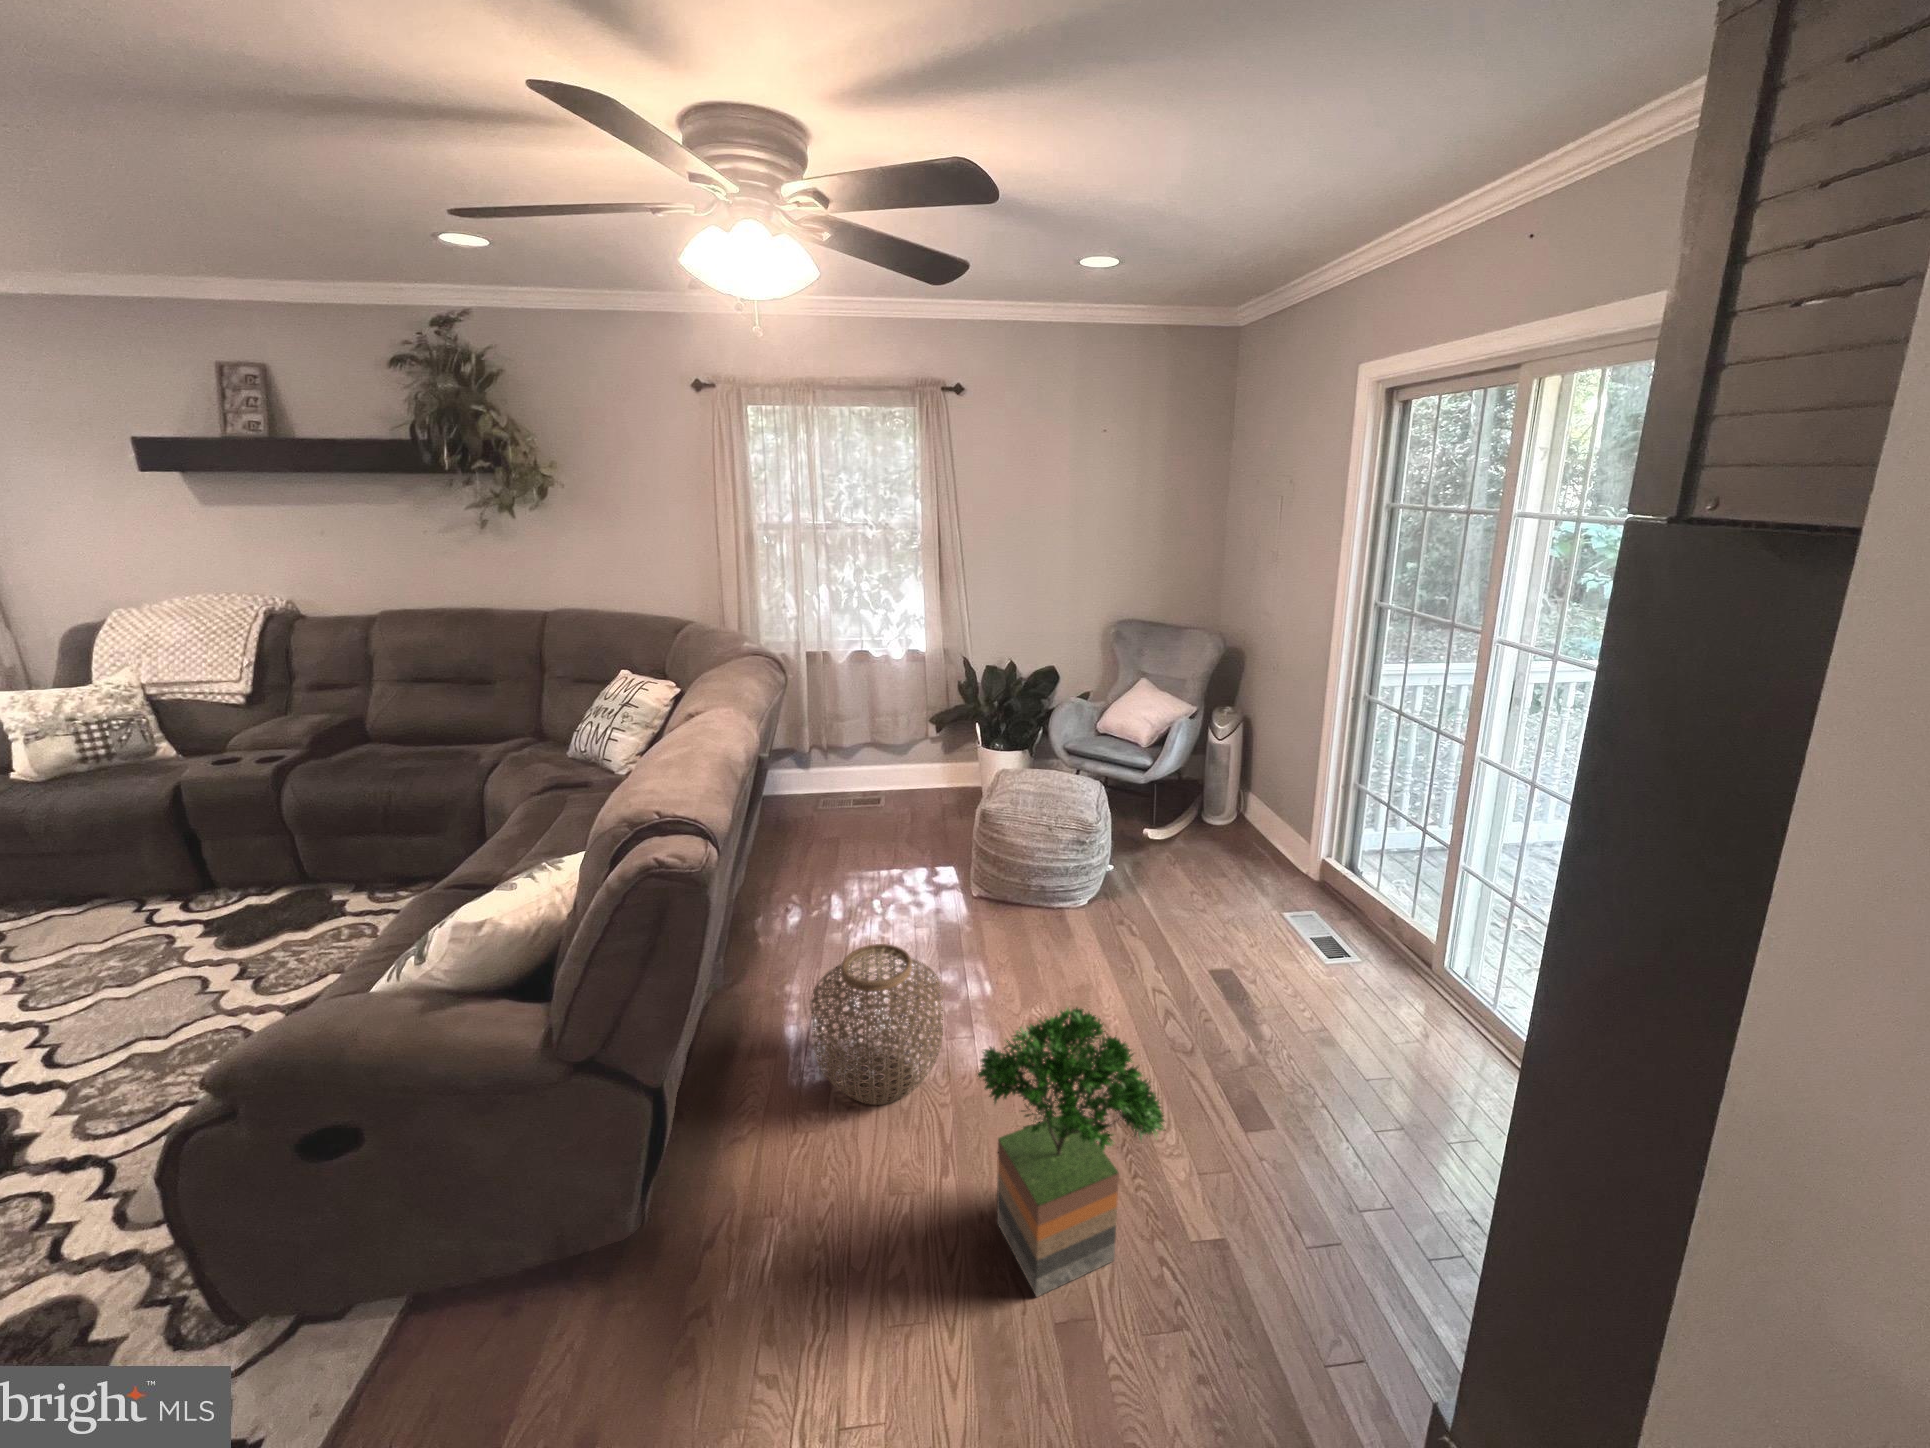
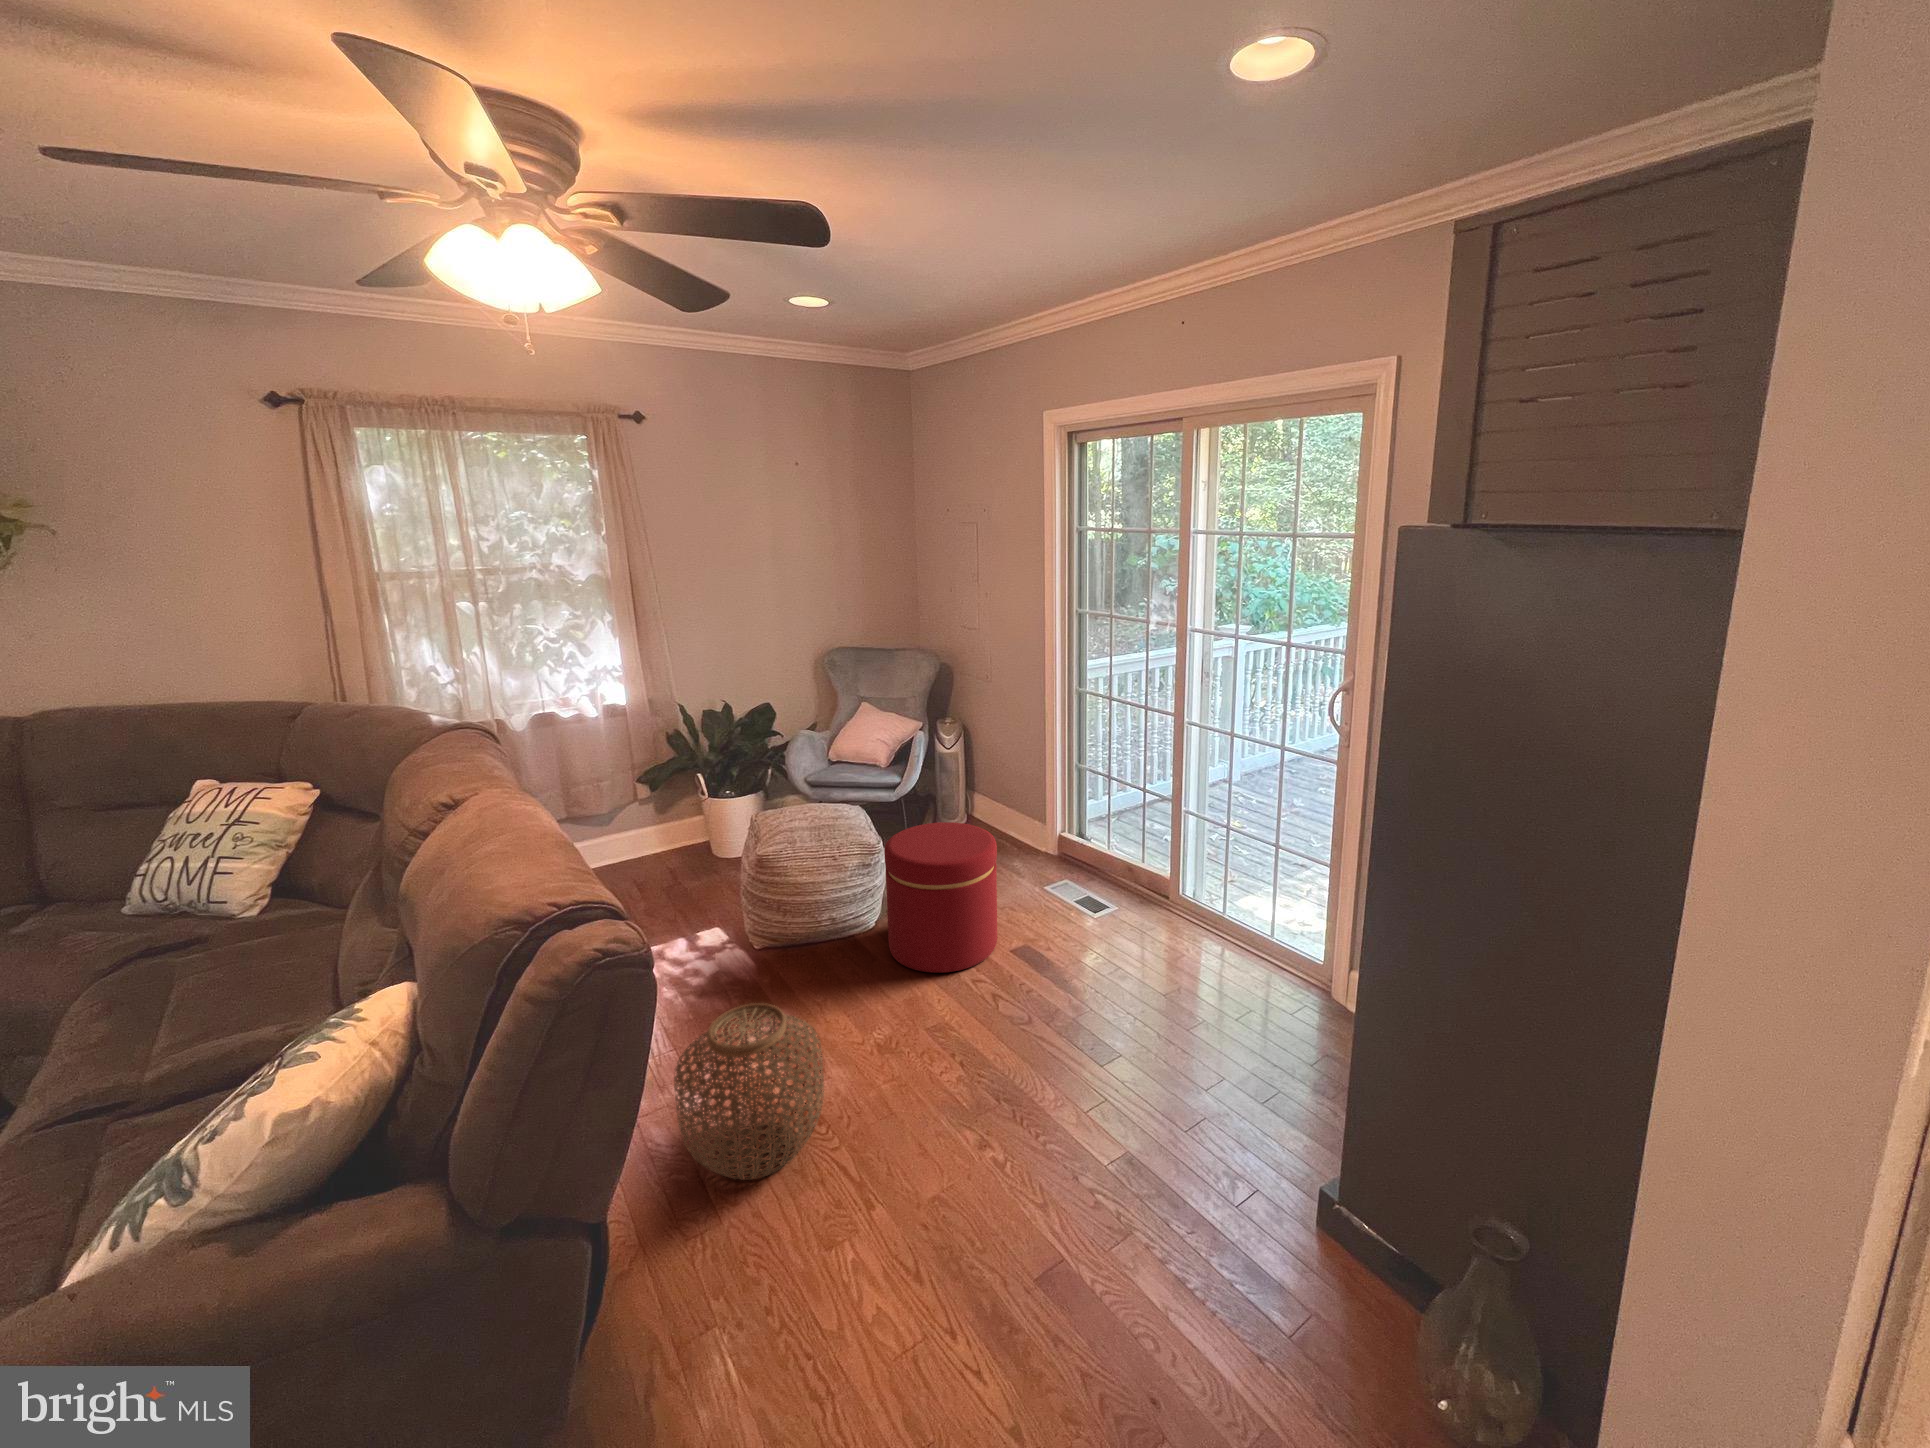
ottoman: none [1085,814,1209,976] -> present [884,822,997,973]
potted tree: present [978,1008,1165,1297] -> none [916,990,1100,1267]

